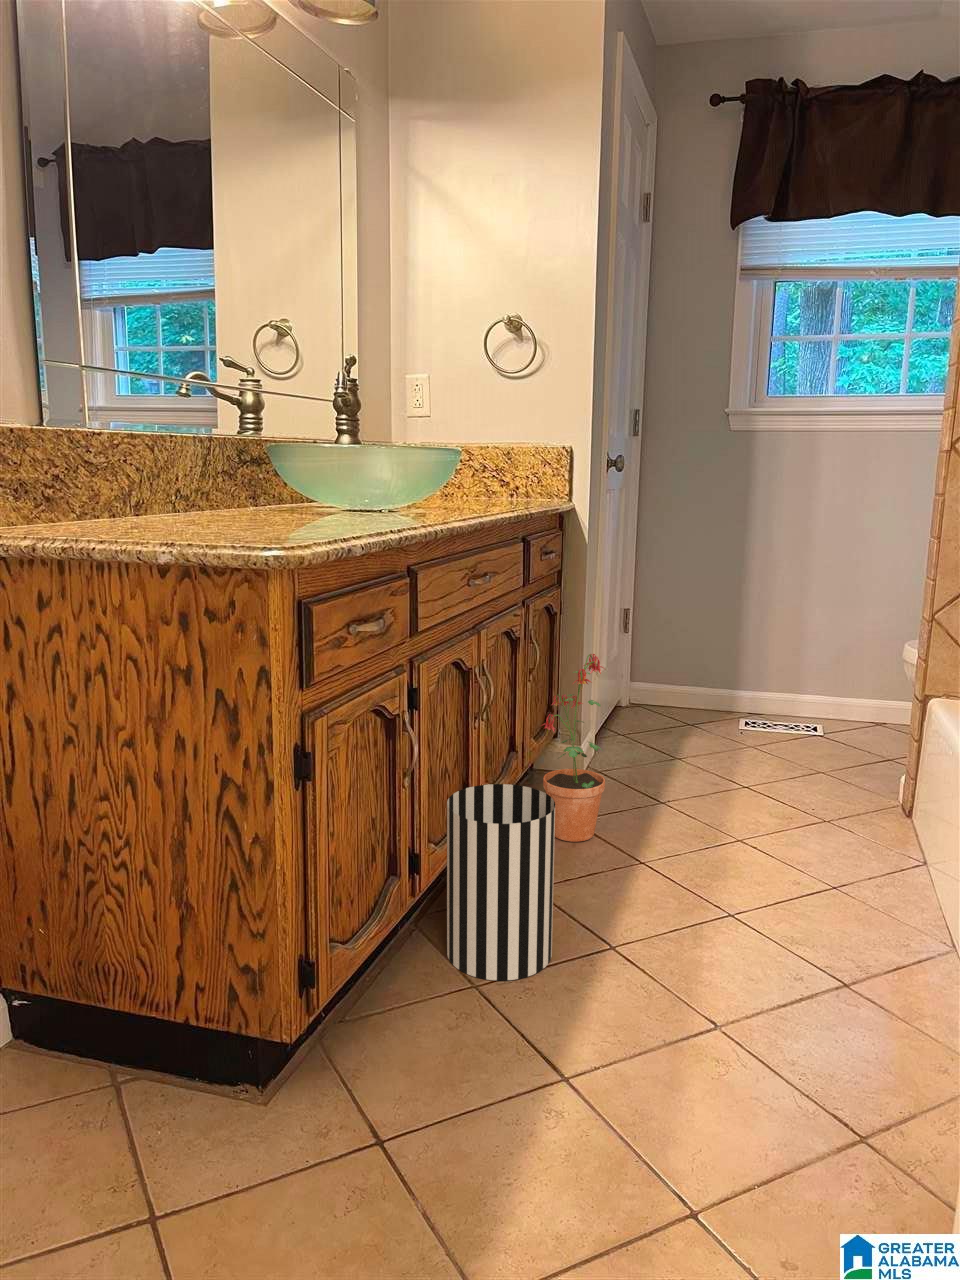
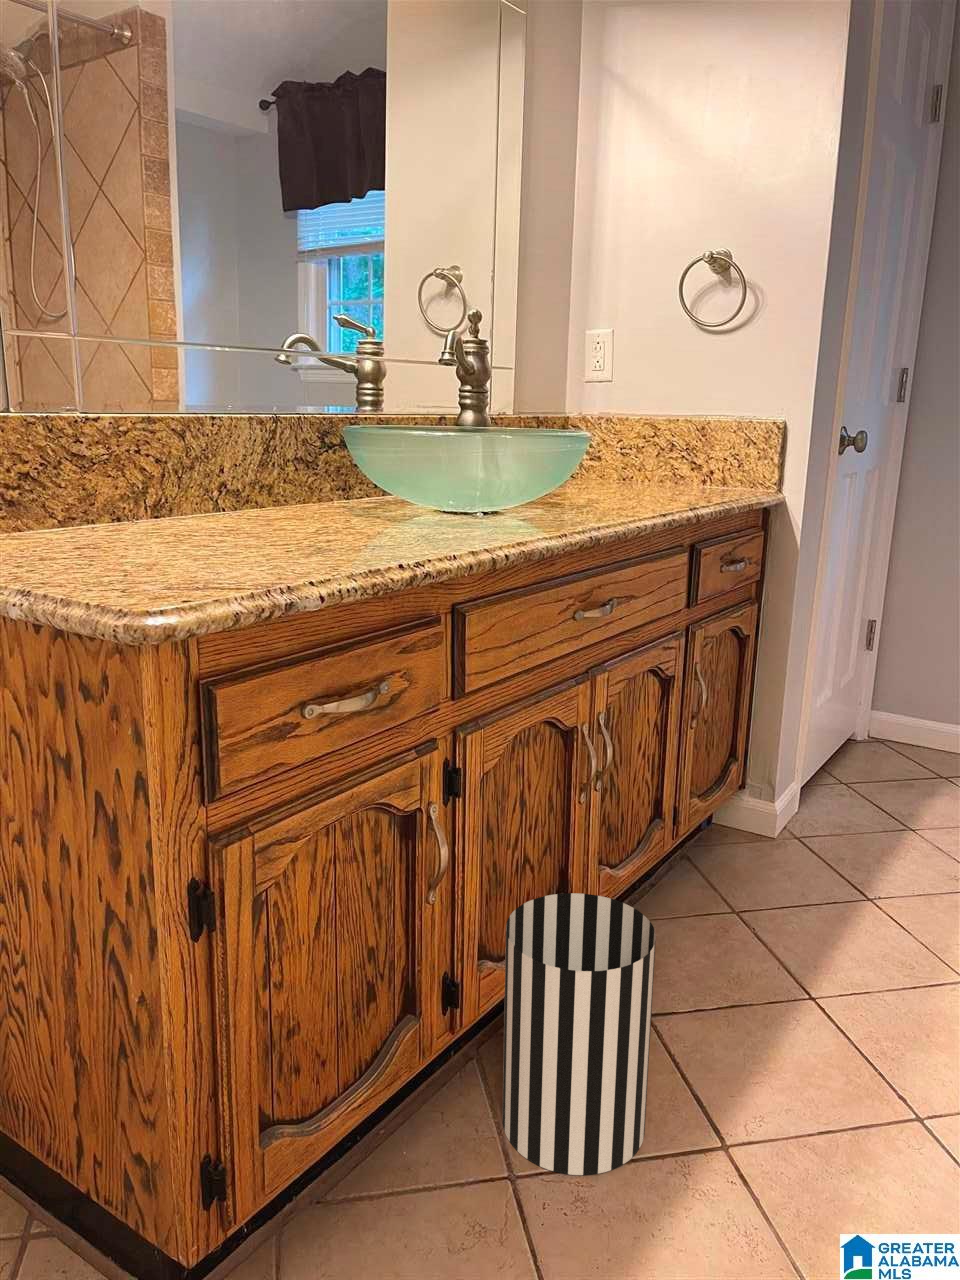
potted plant: present [541,654,605,842] -> none [693,705,794,954]

